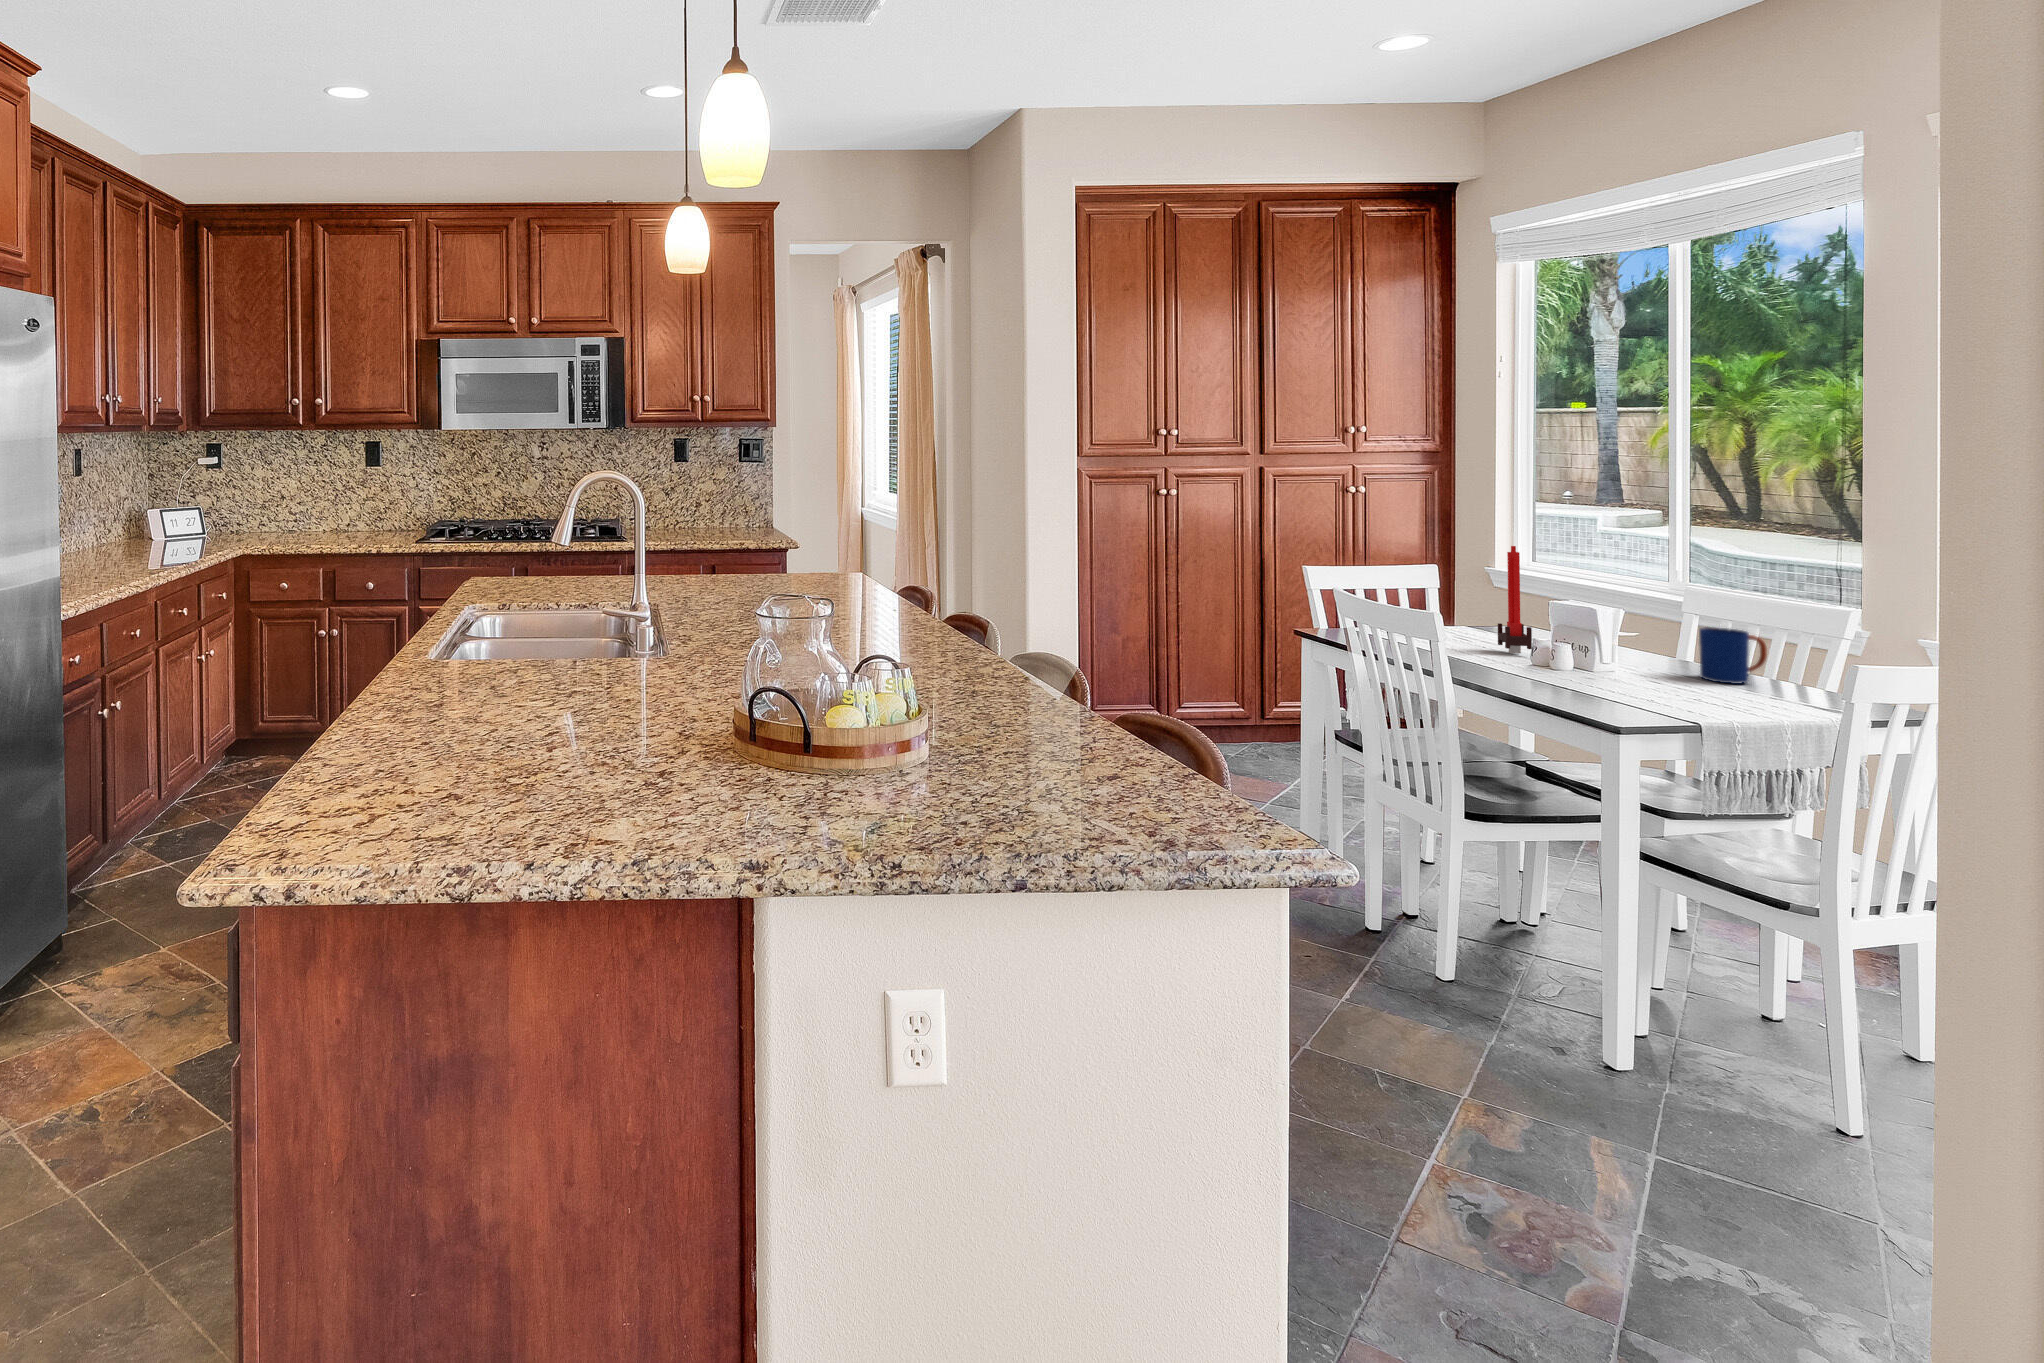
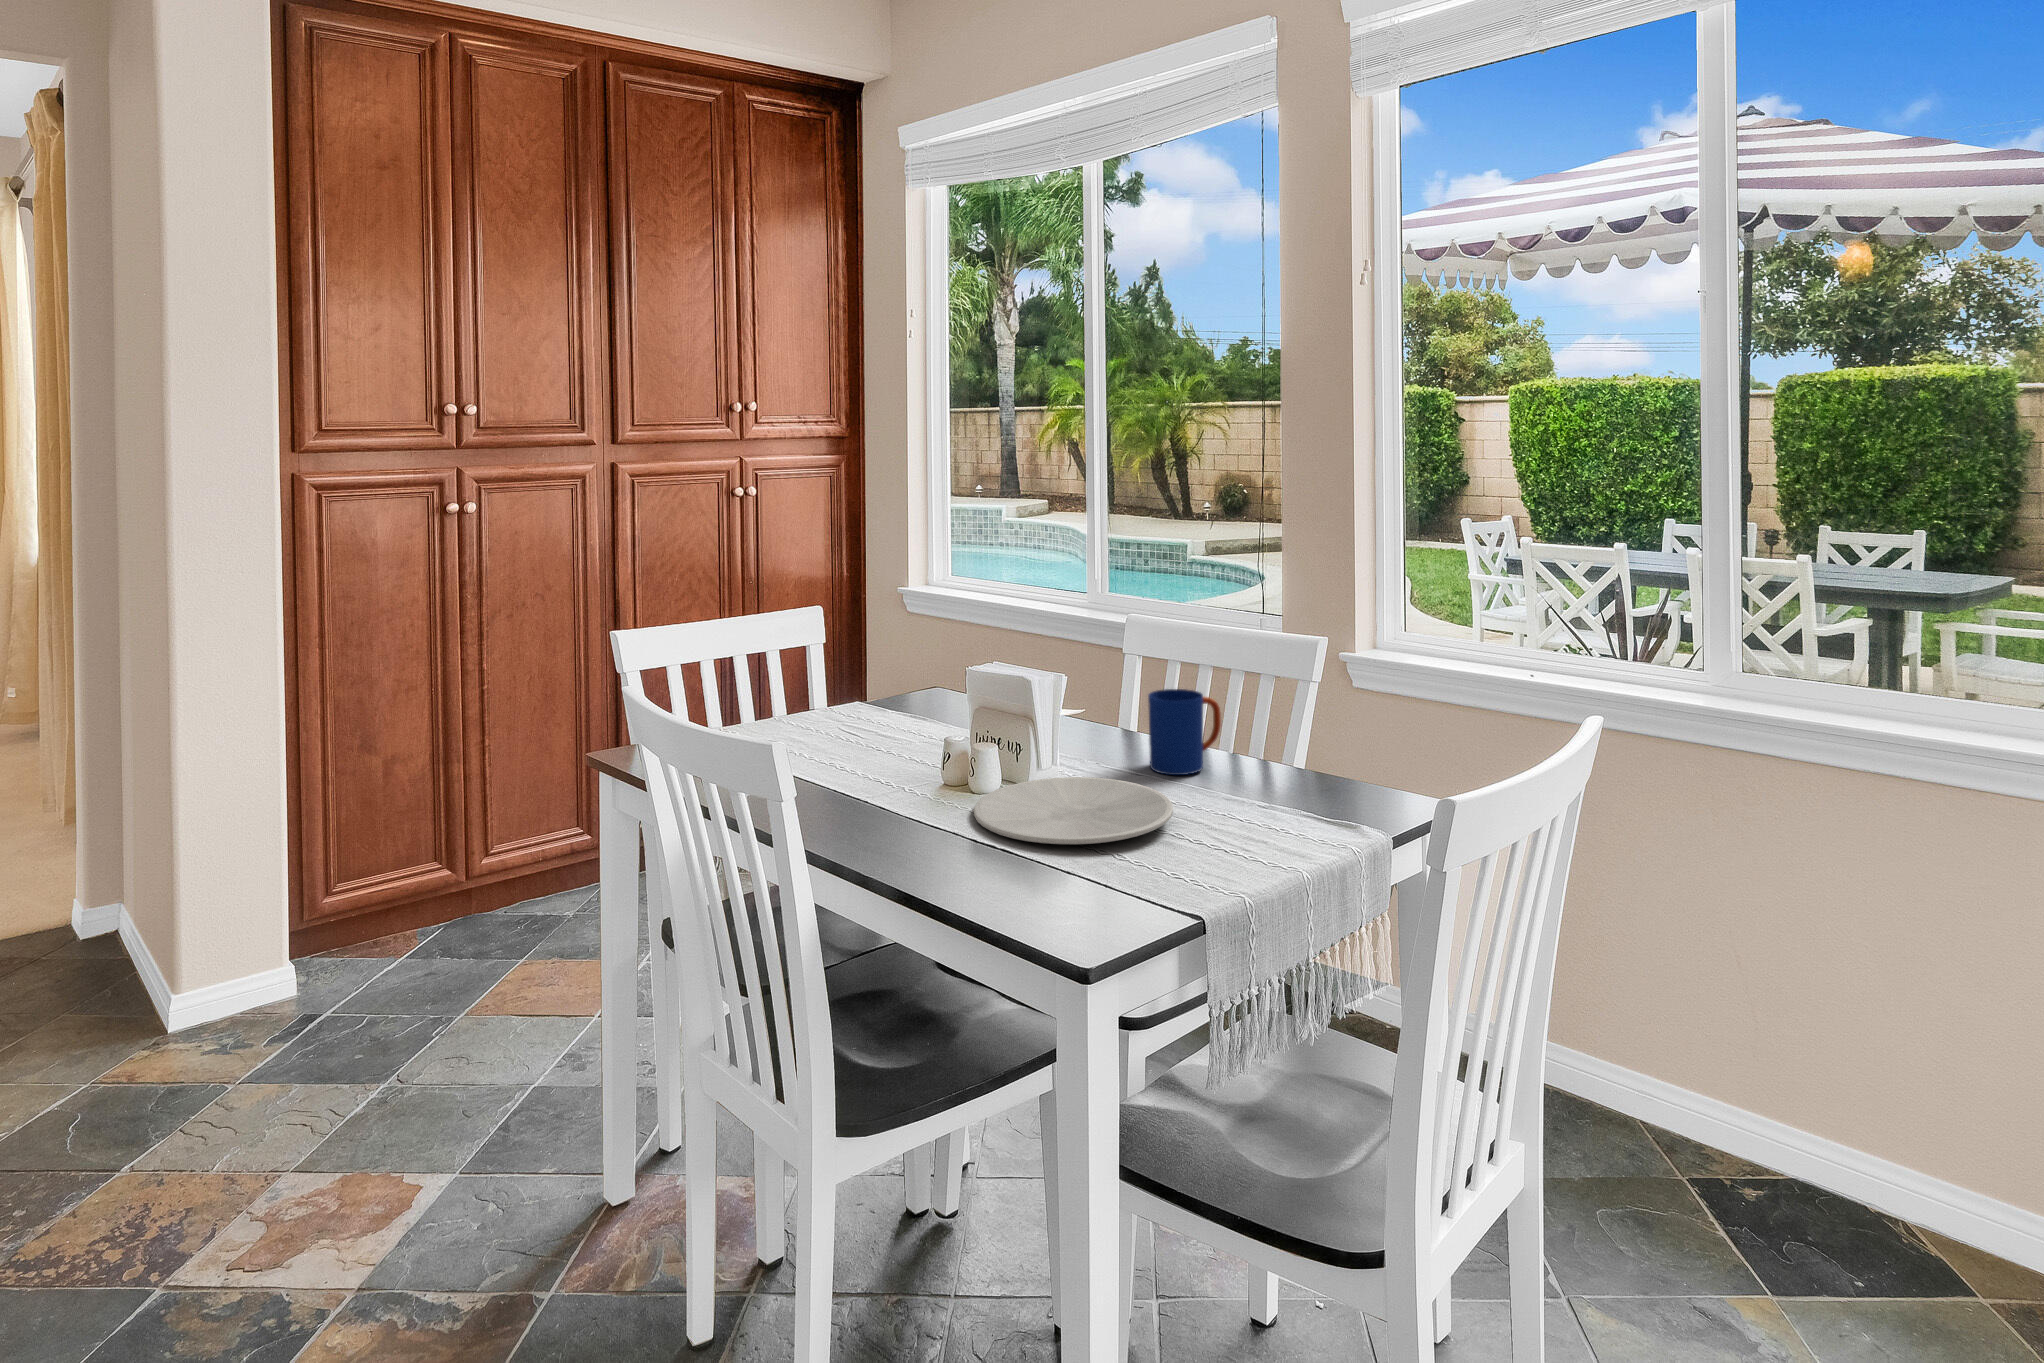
candle: present [1498,546,1532,653] -> none [900,588,946,767]
plate: none [1552,667,1707,696] -> present [974,777,1173,844]

